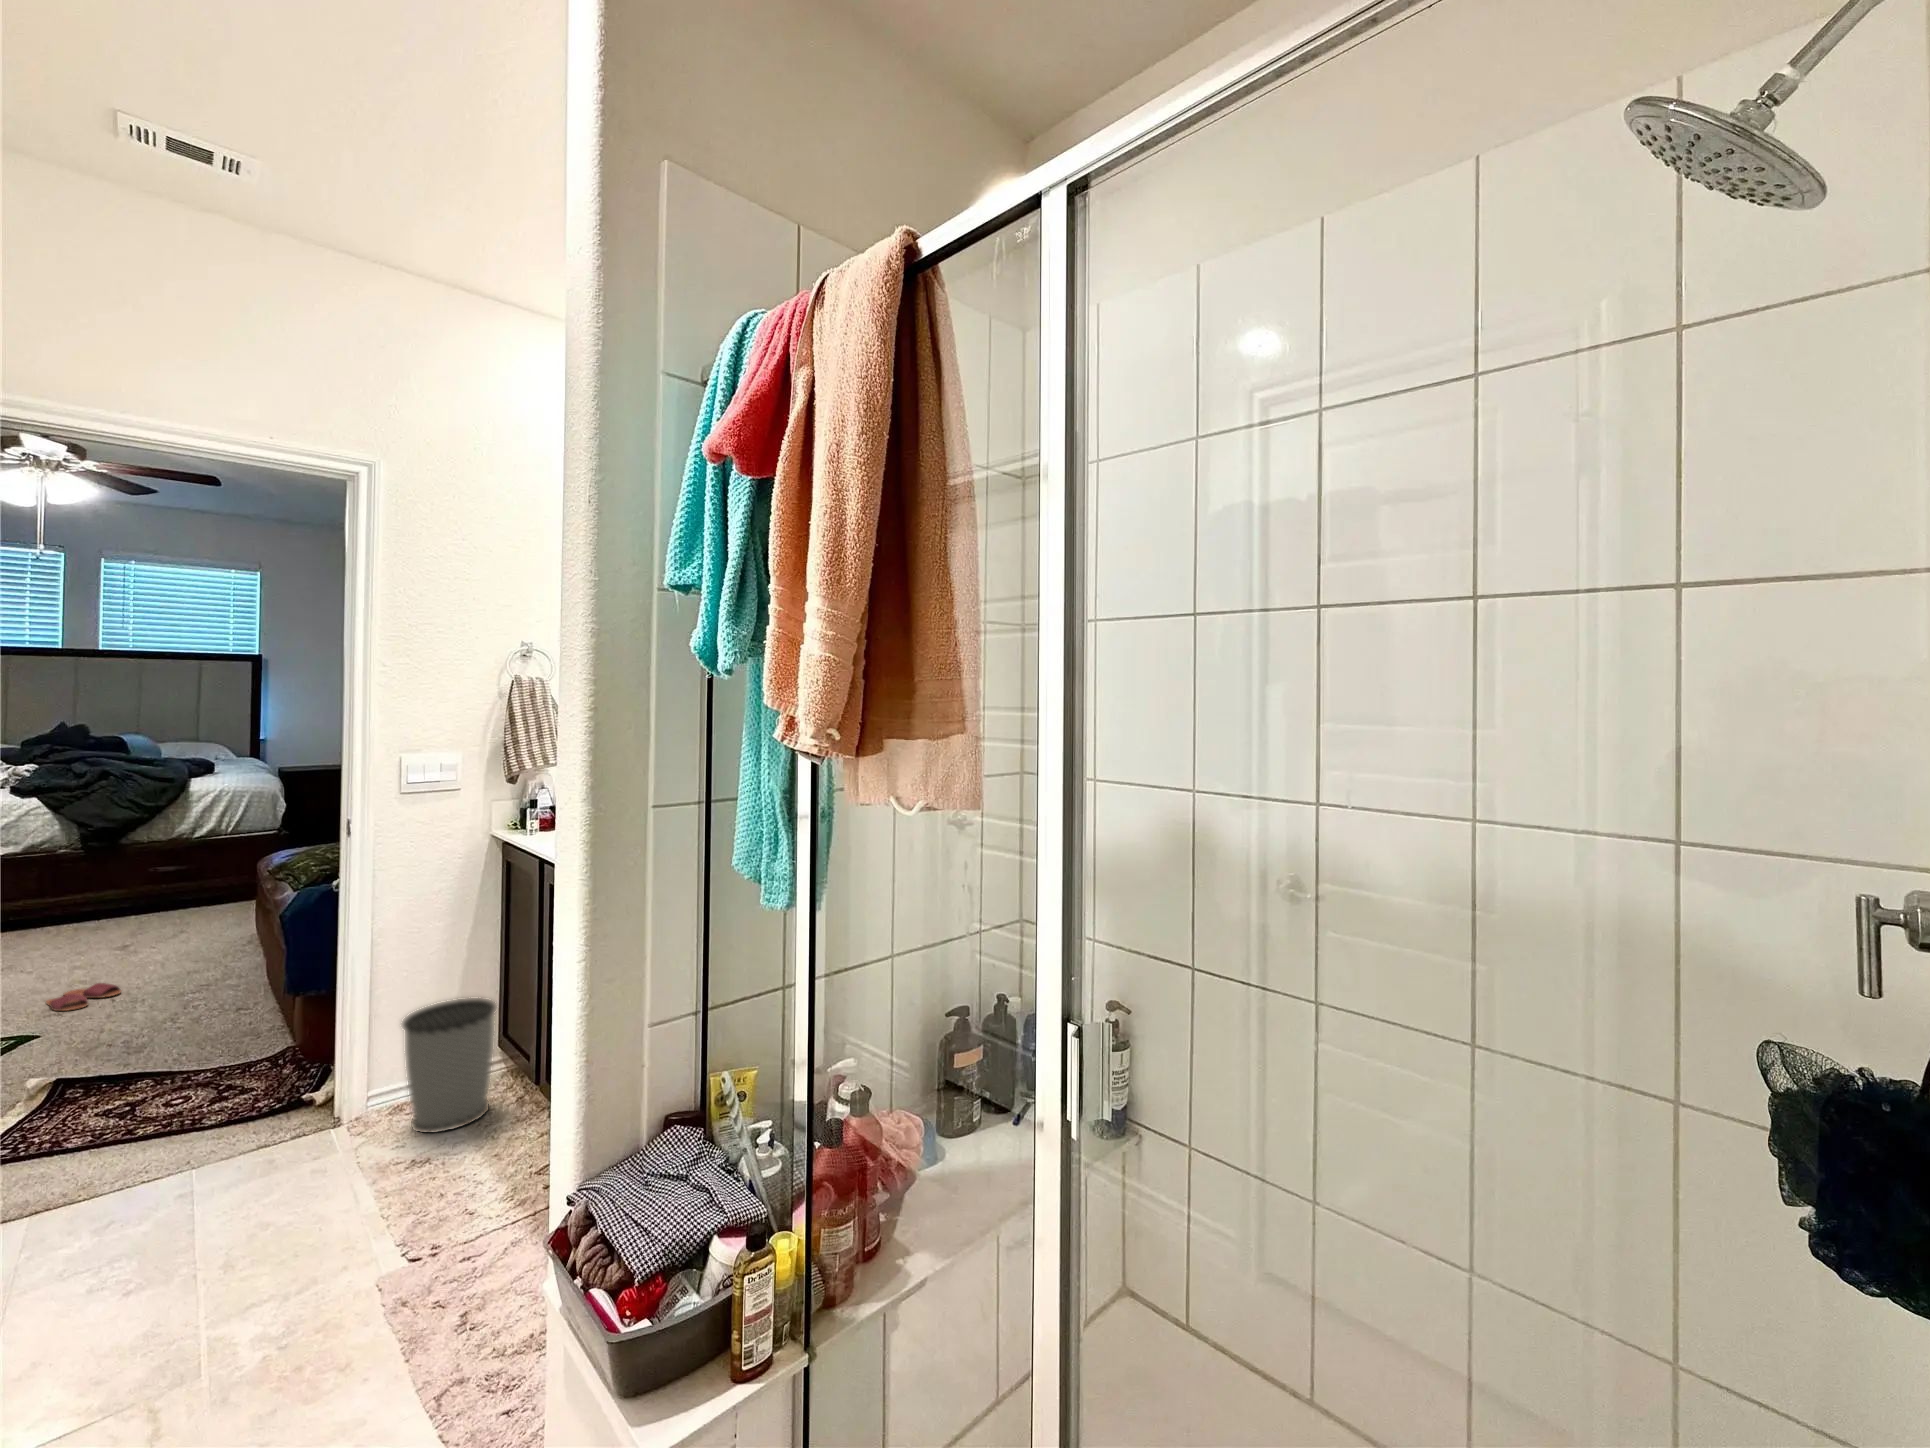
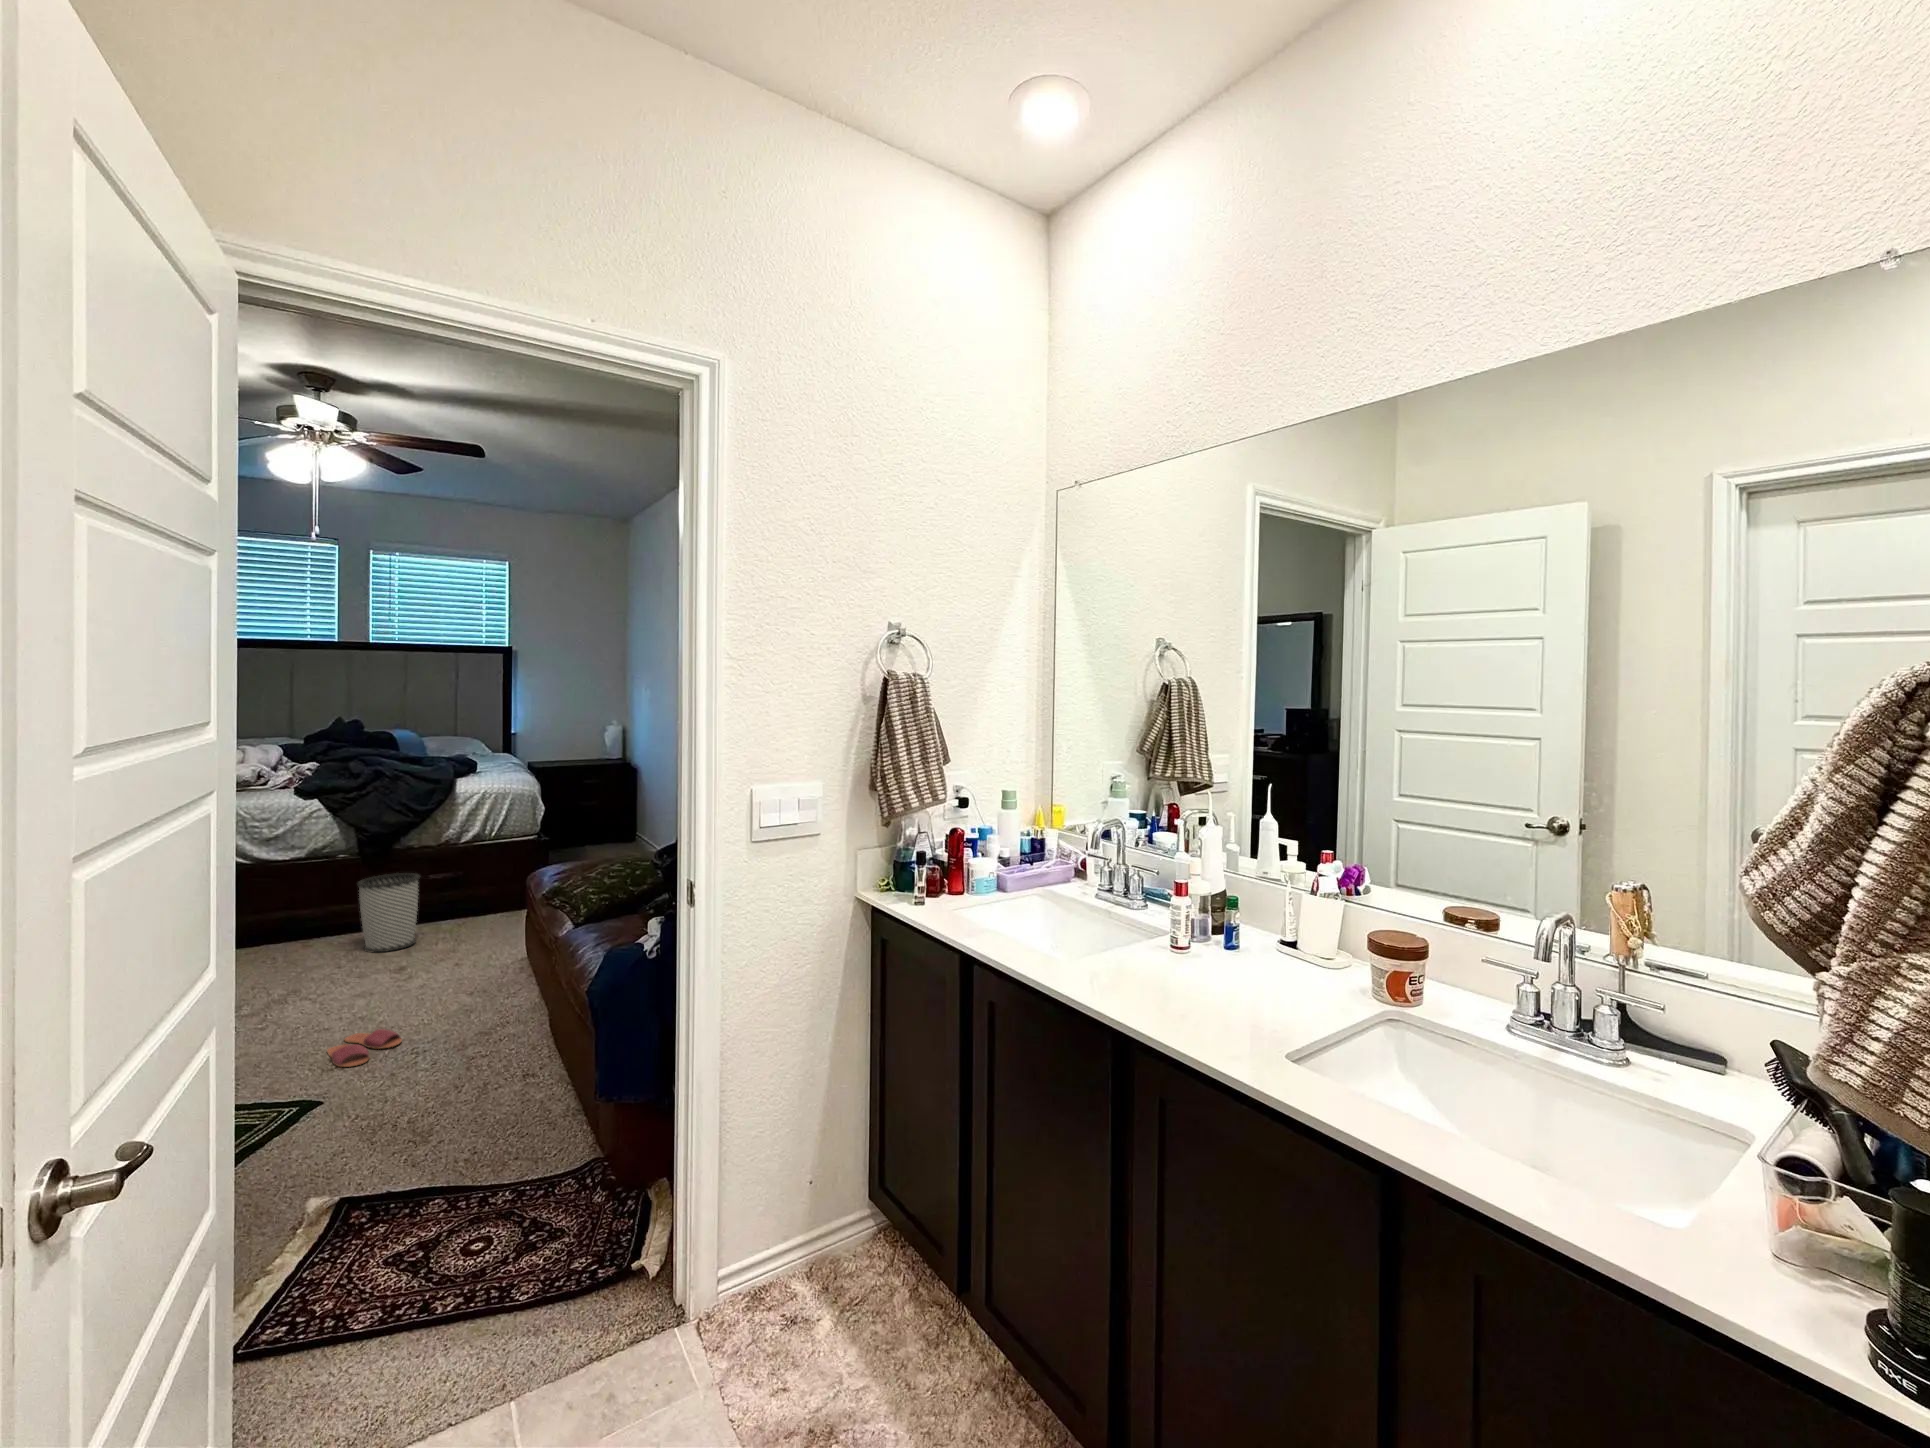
wastebasket: present [402,998,496,1133] -> present [357,873,420,952]

